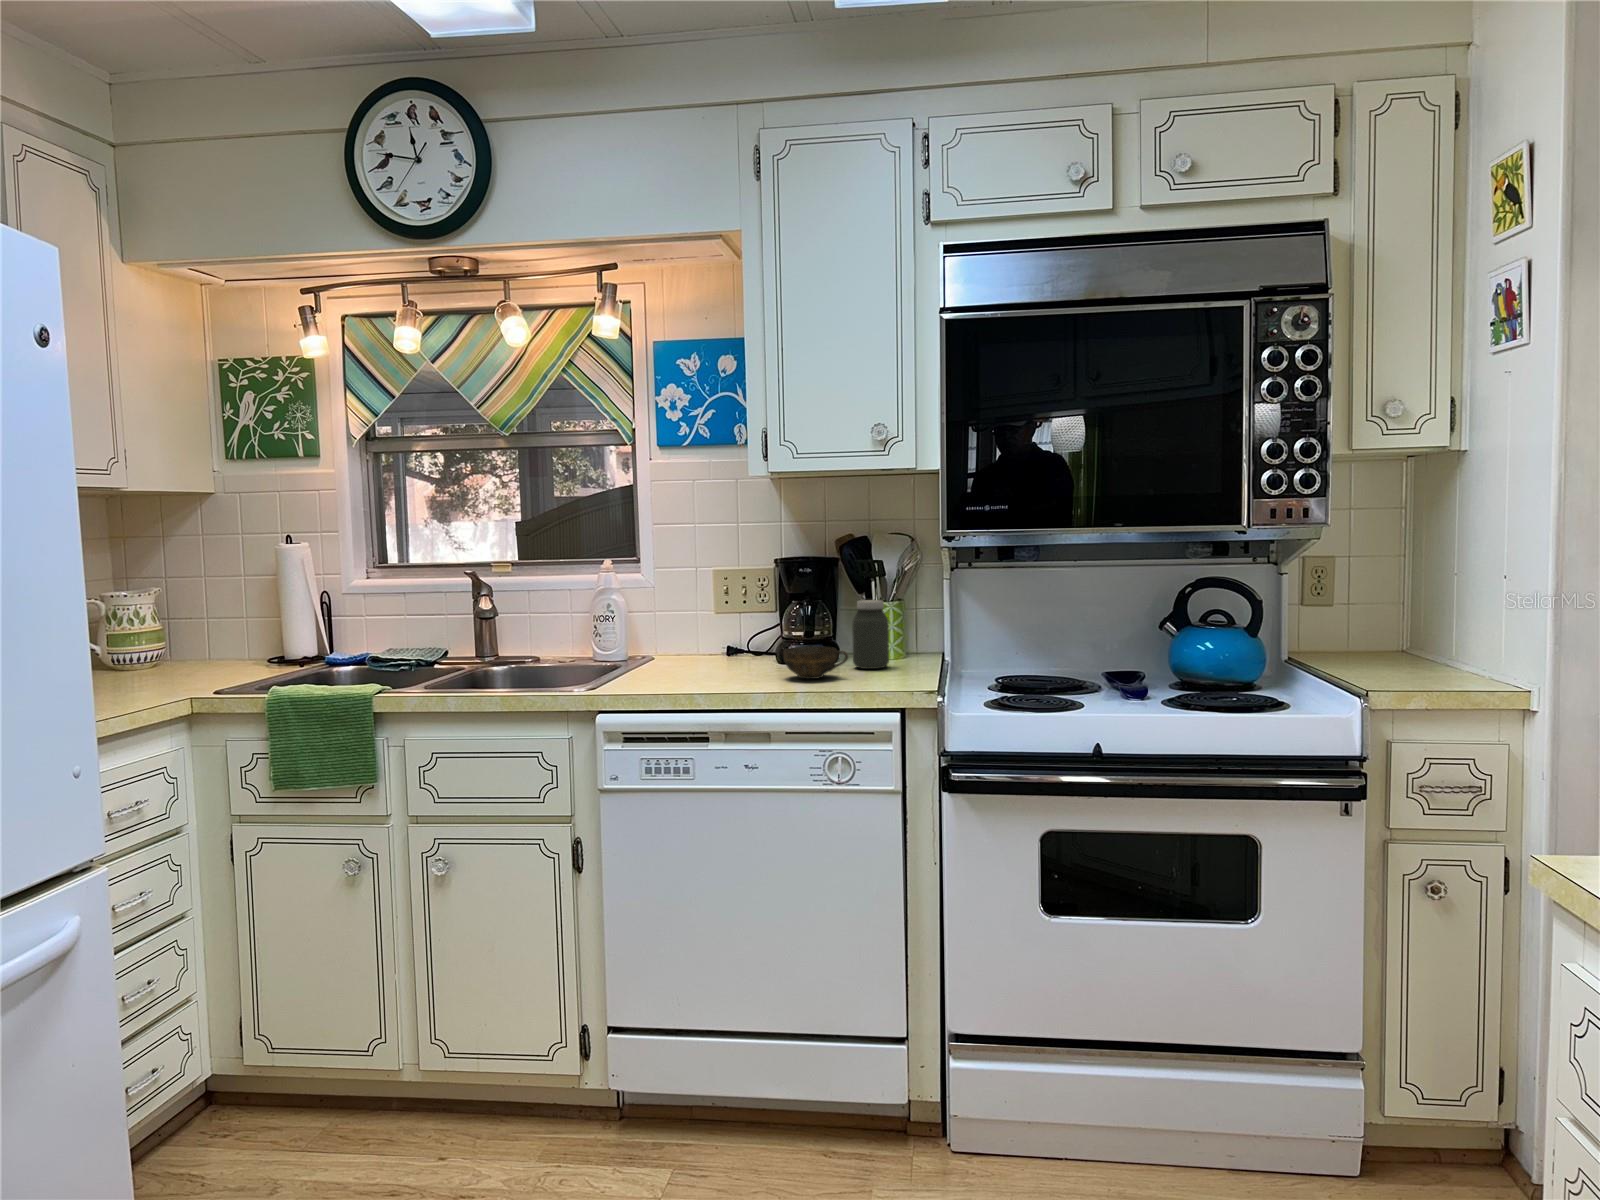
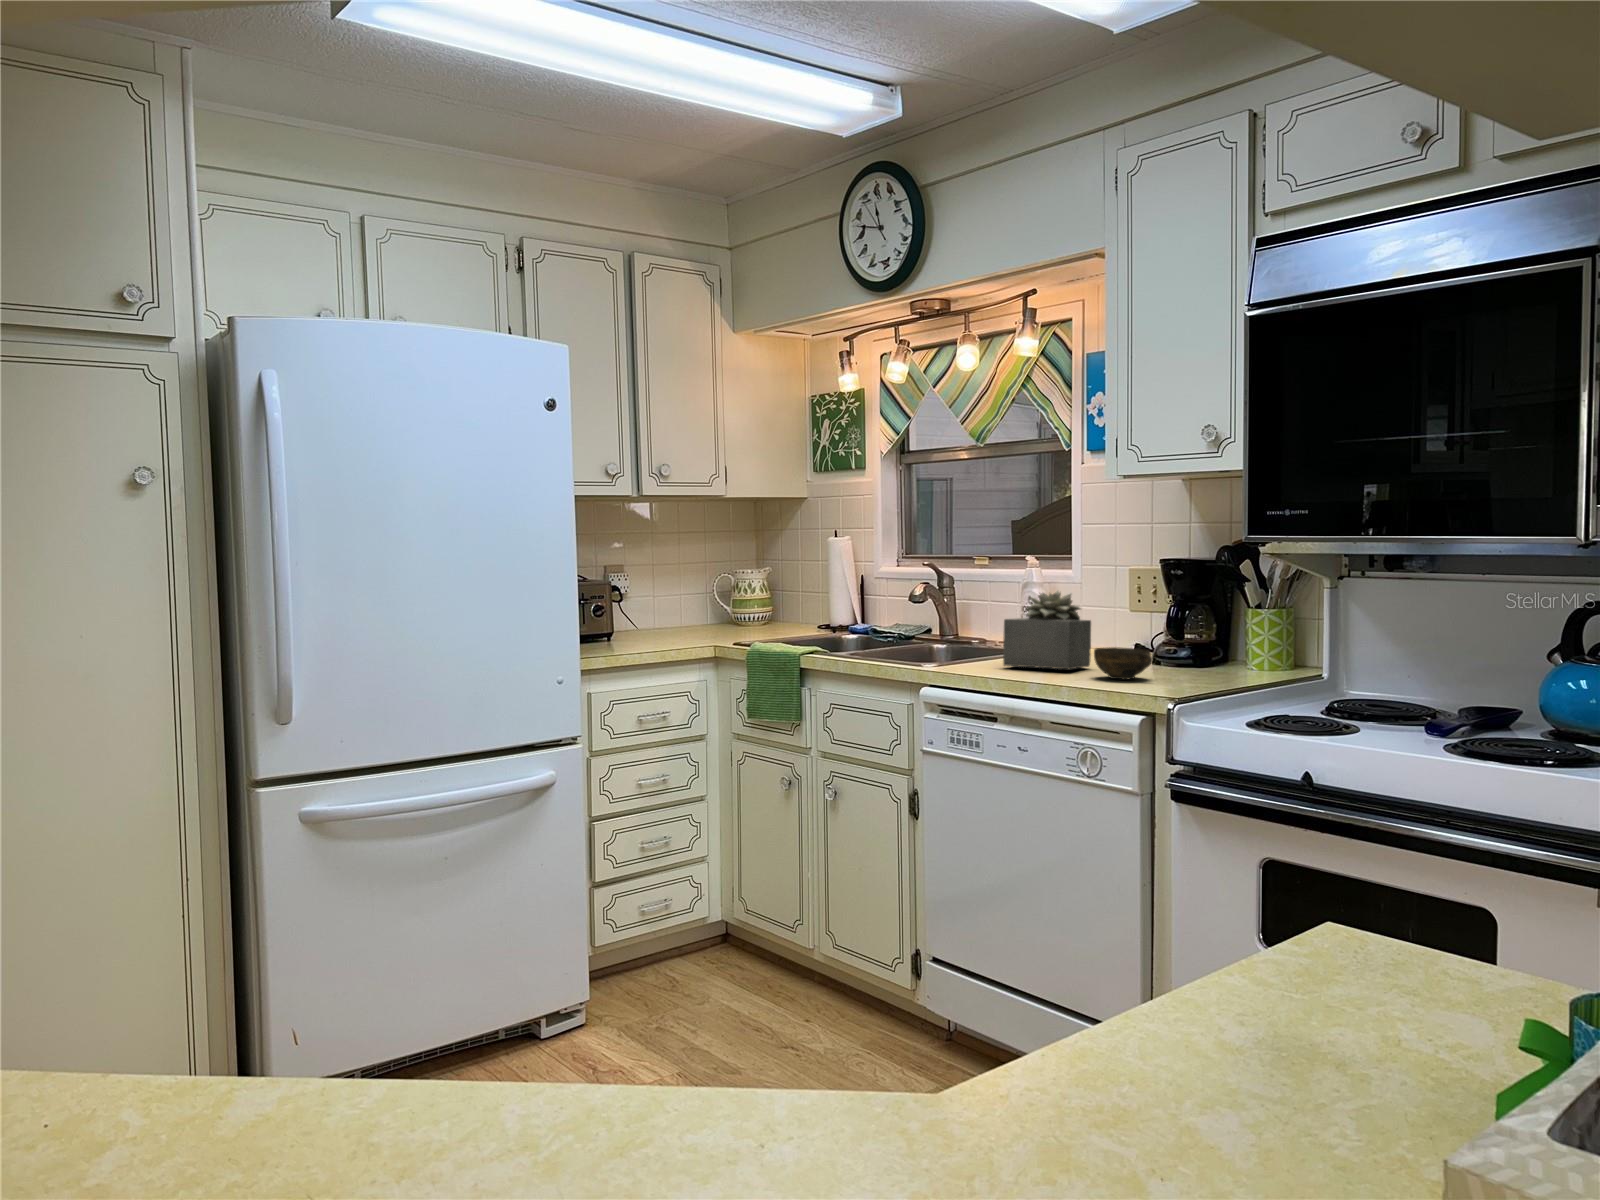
succulent plant: none [668,593,749,680] -> present [1003,591,1091,669]
jar: present [852,600,889,669] -> none [1192,607,1233,680]

